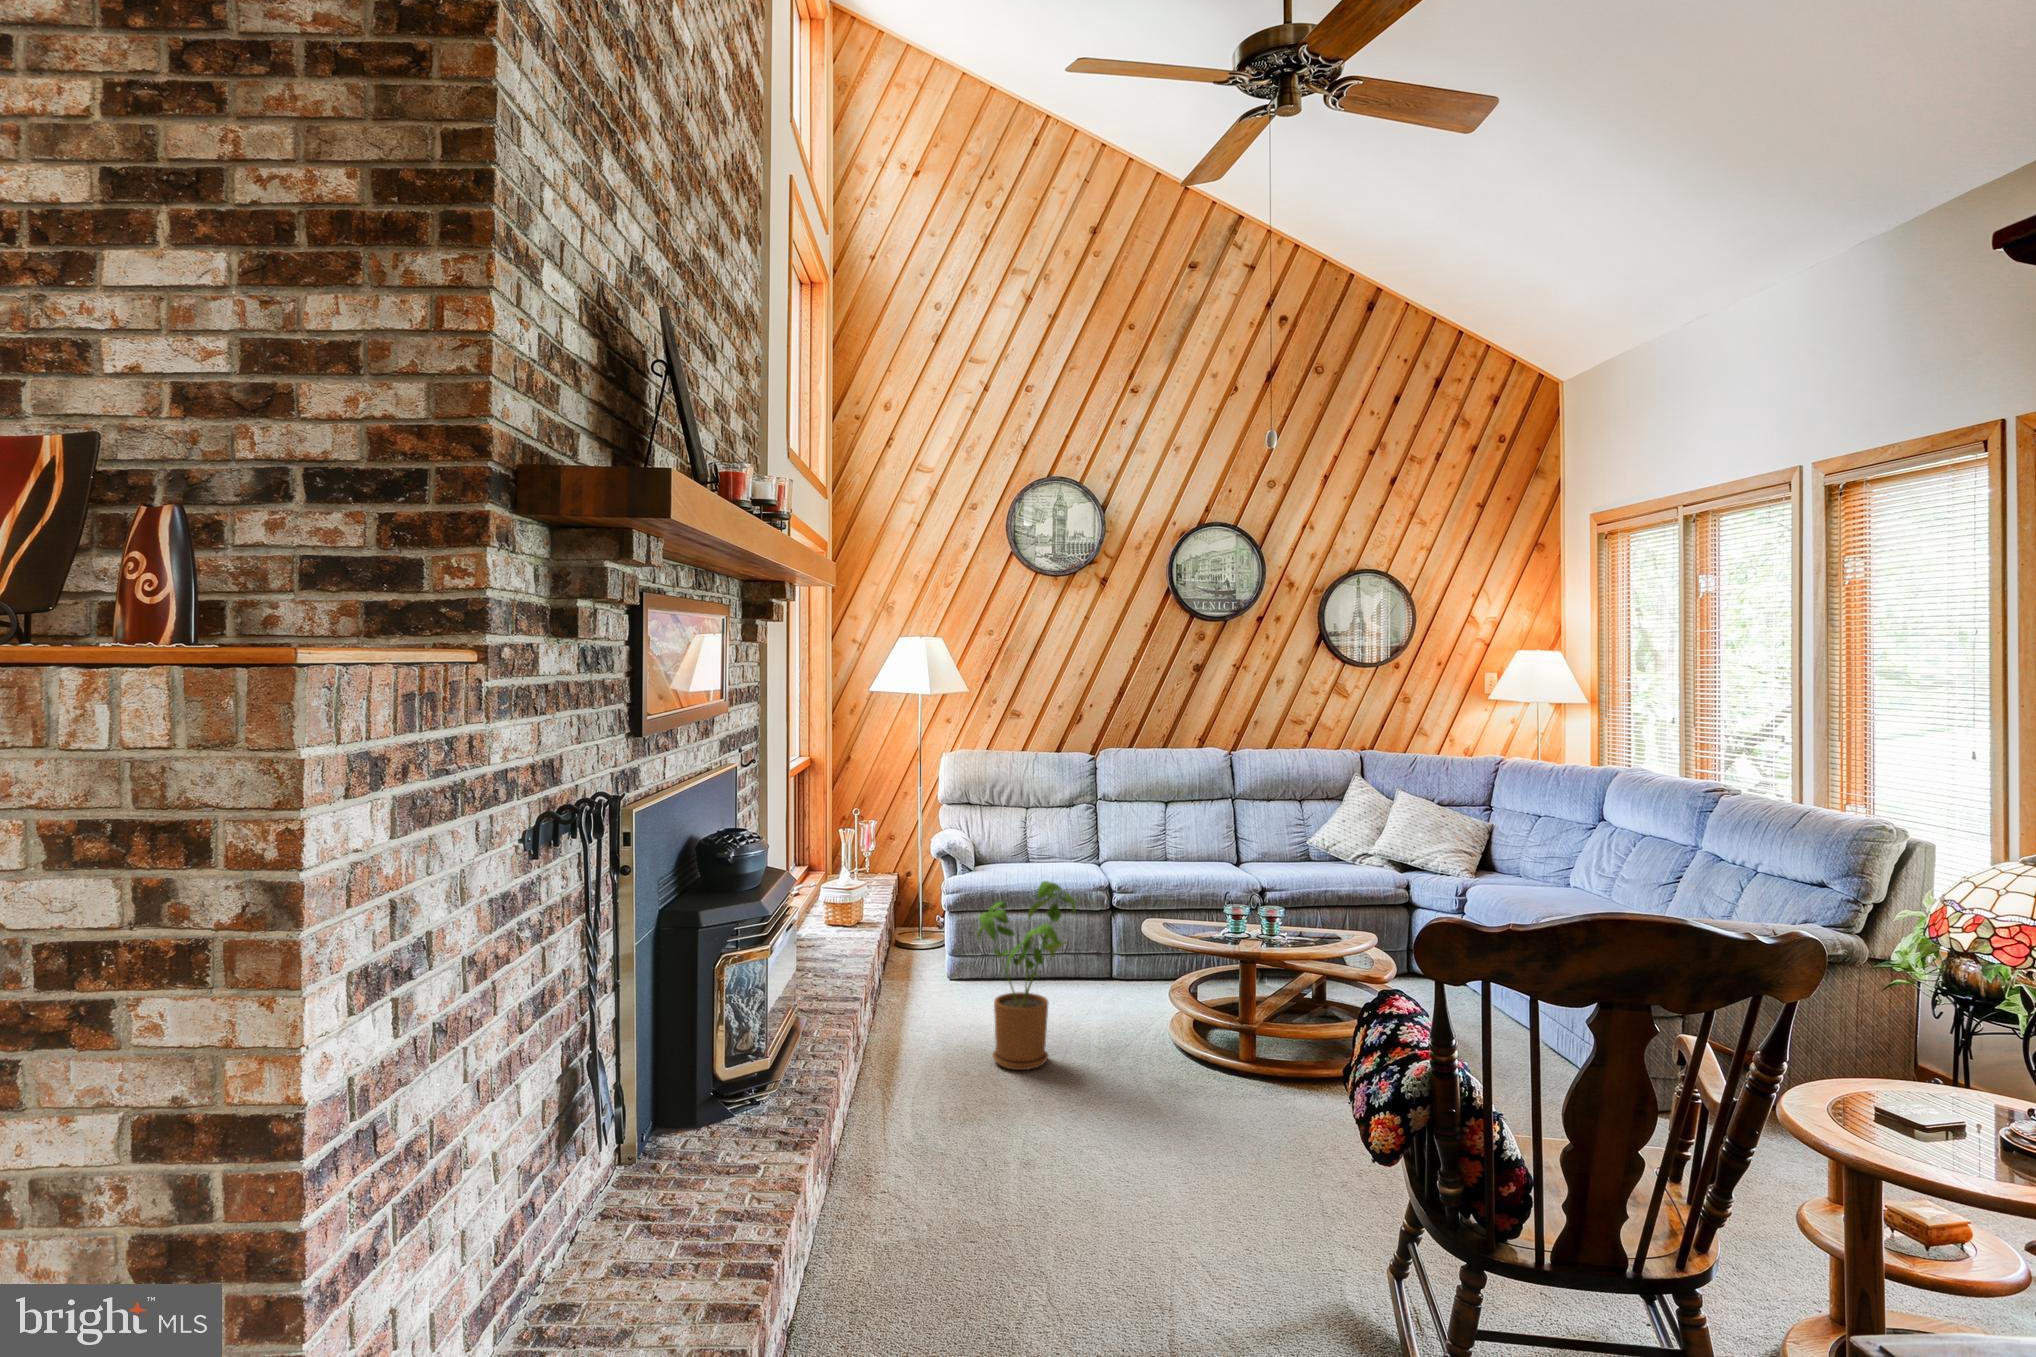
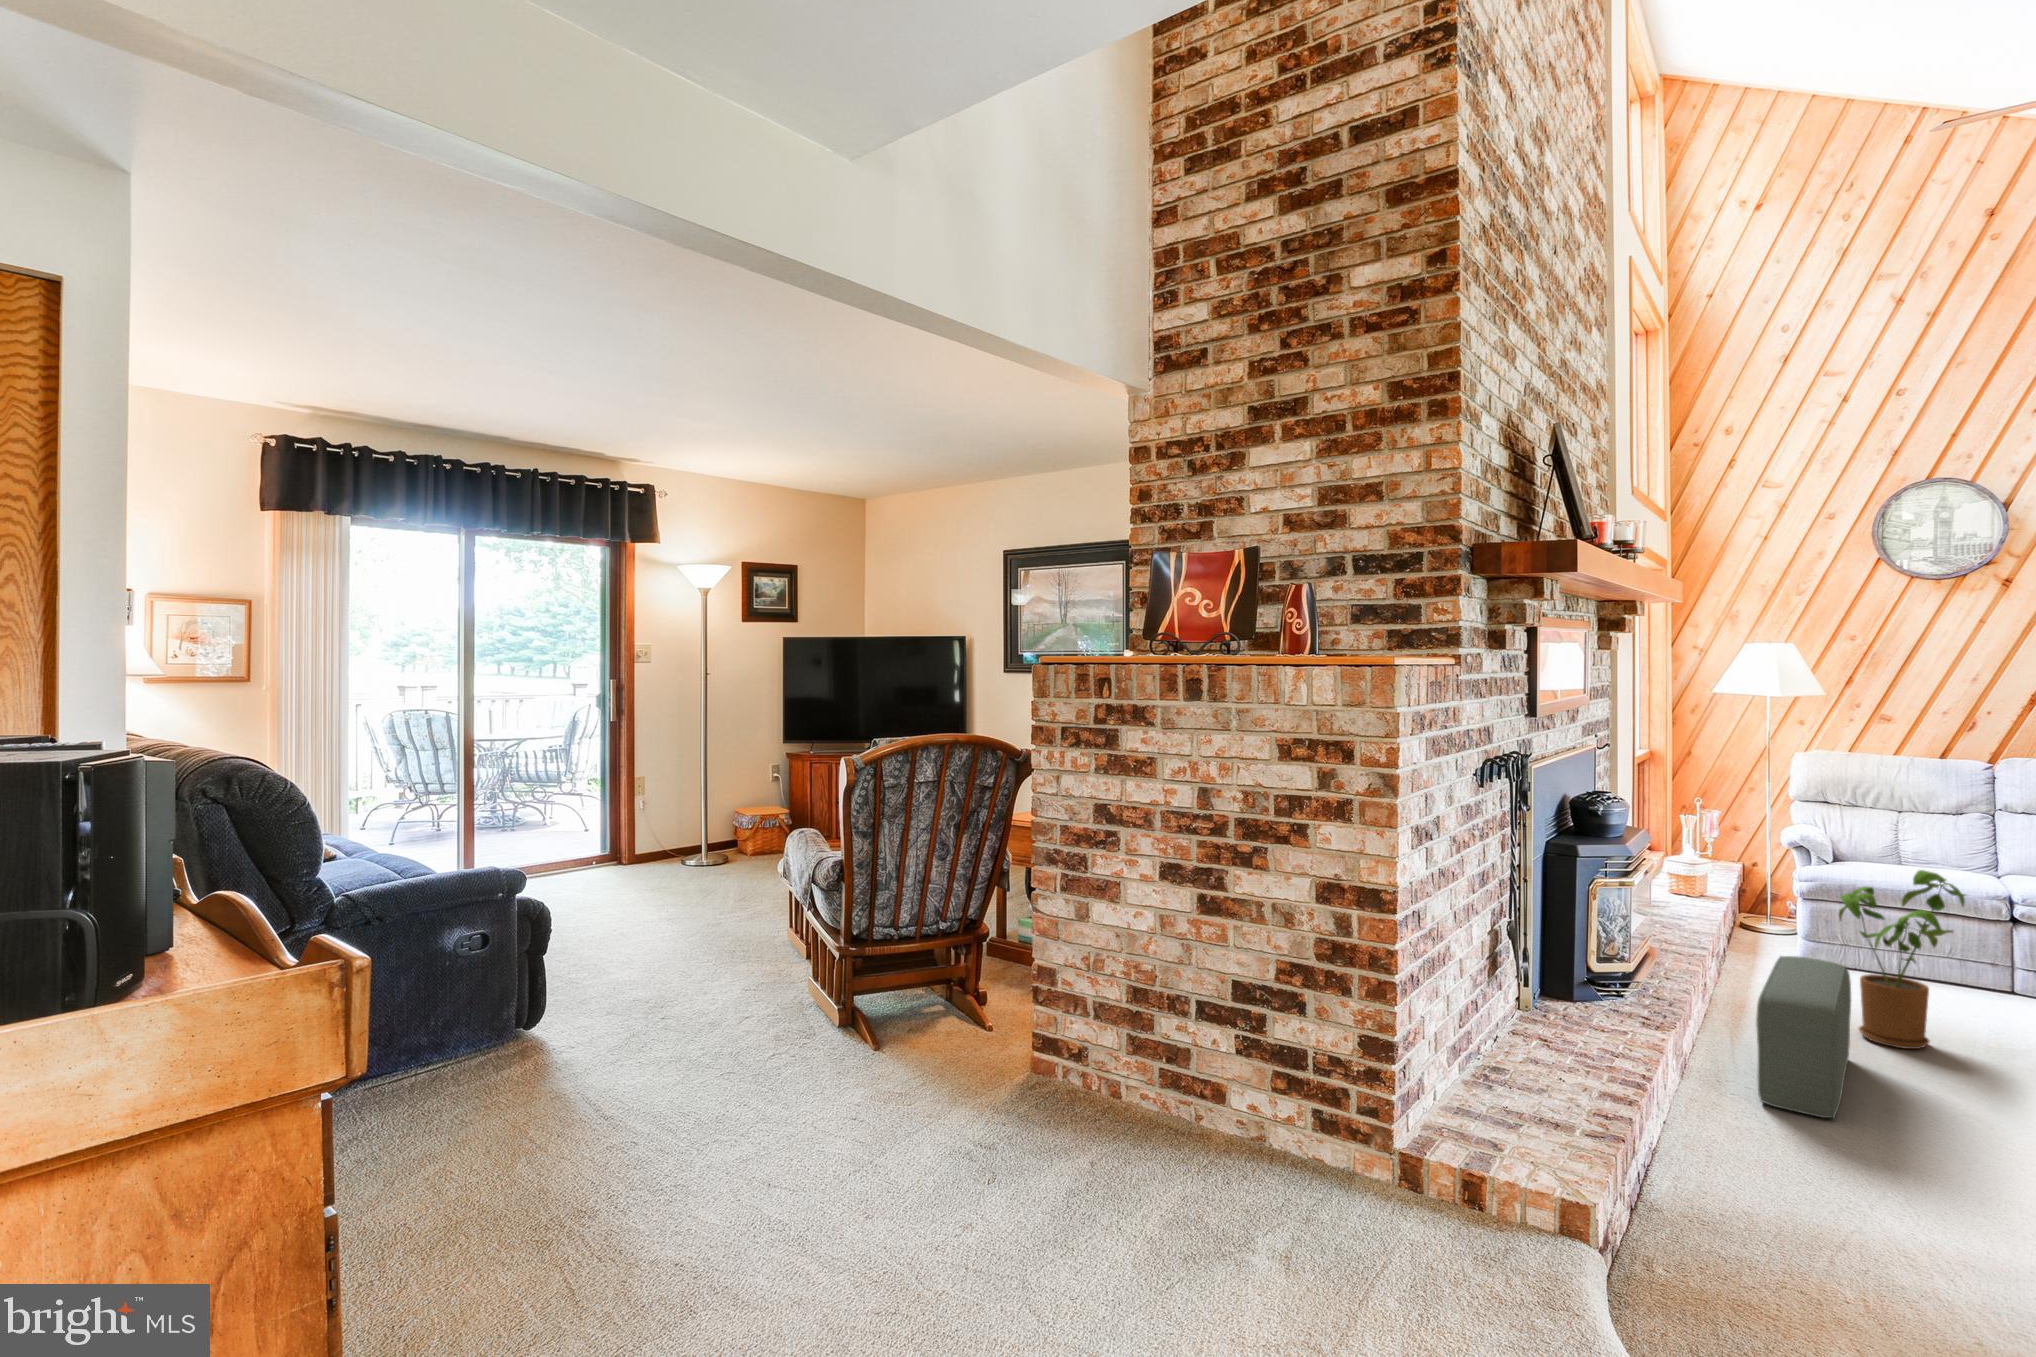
pouf: none [898,996,986,1198] -> present [1756,956,1851,1118]

